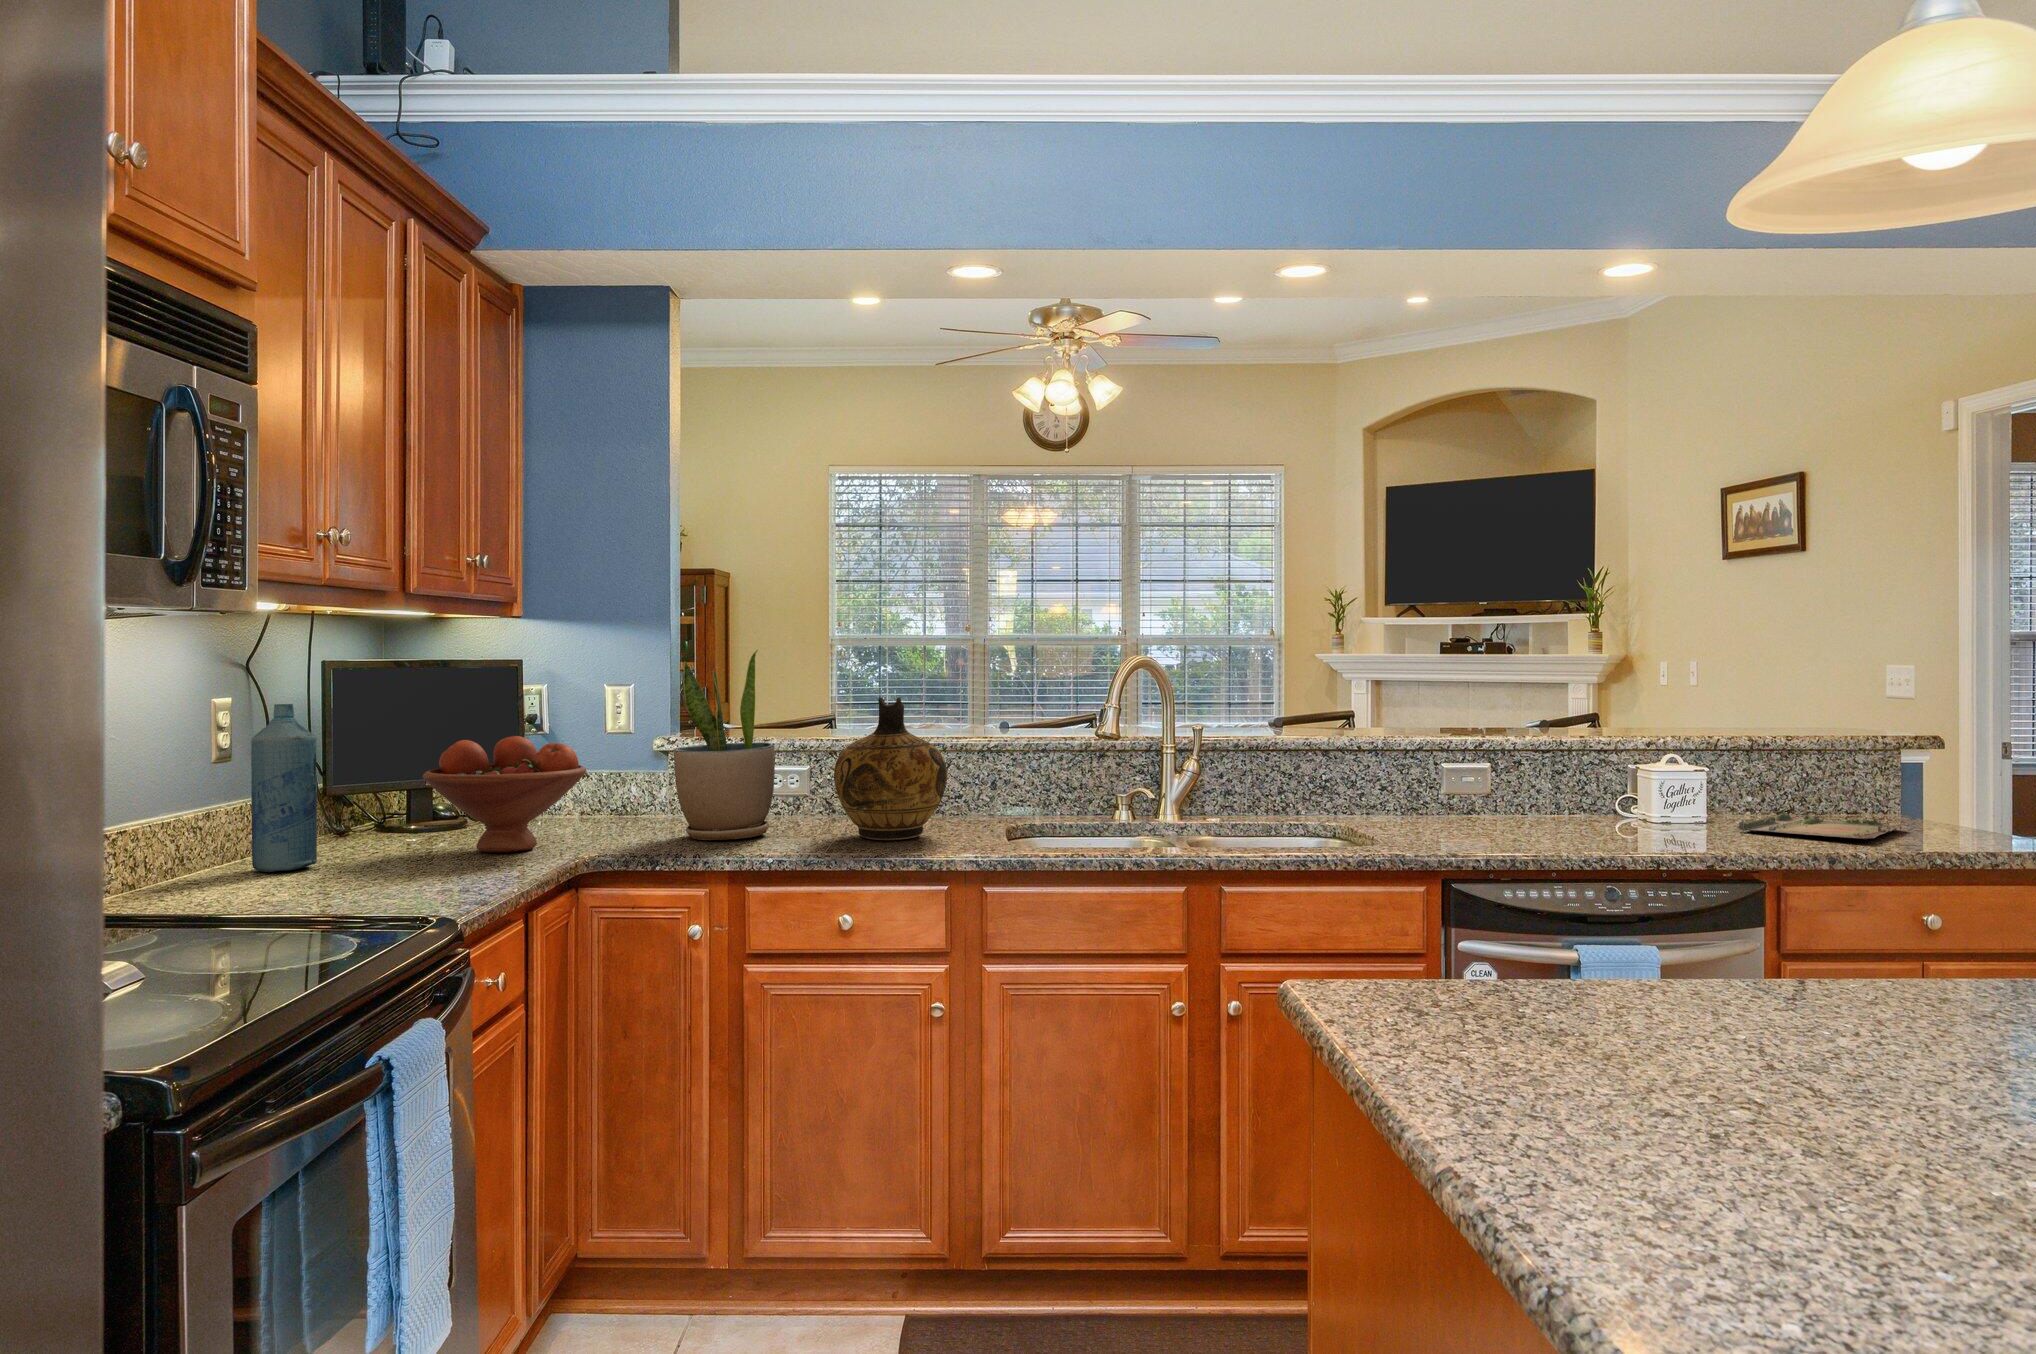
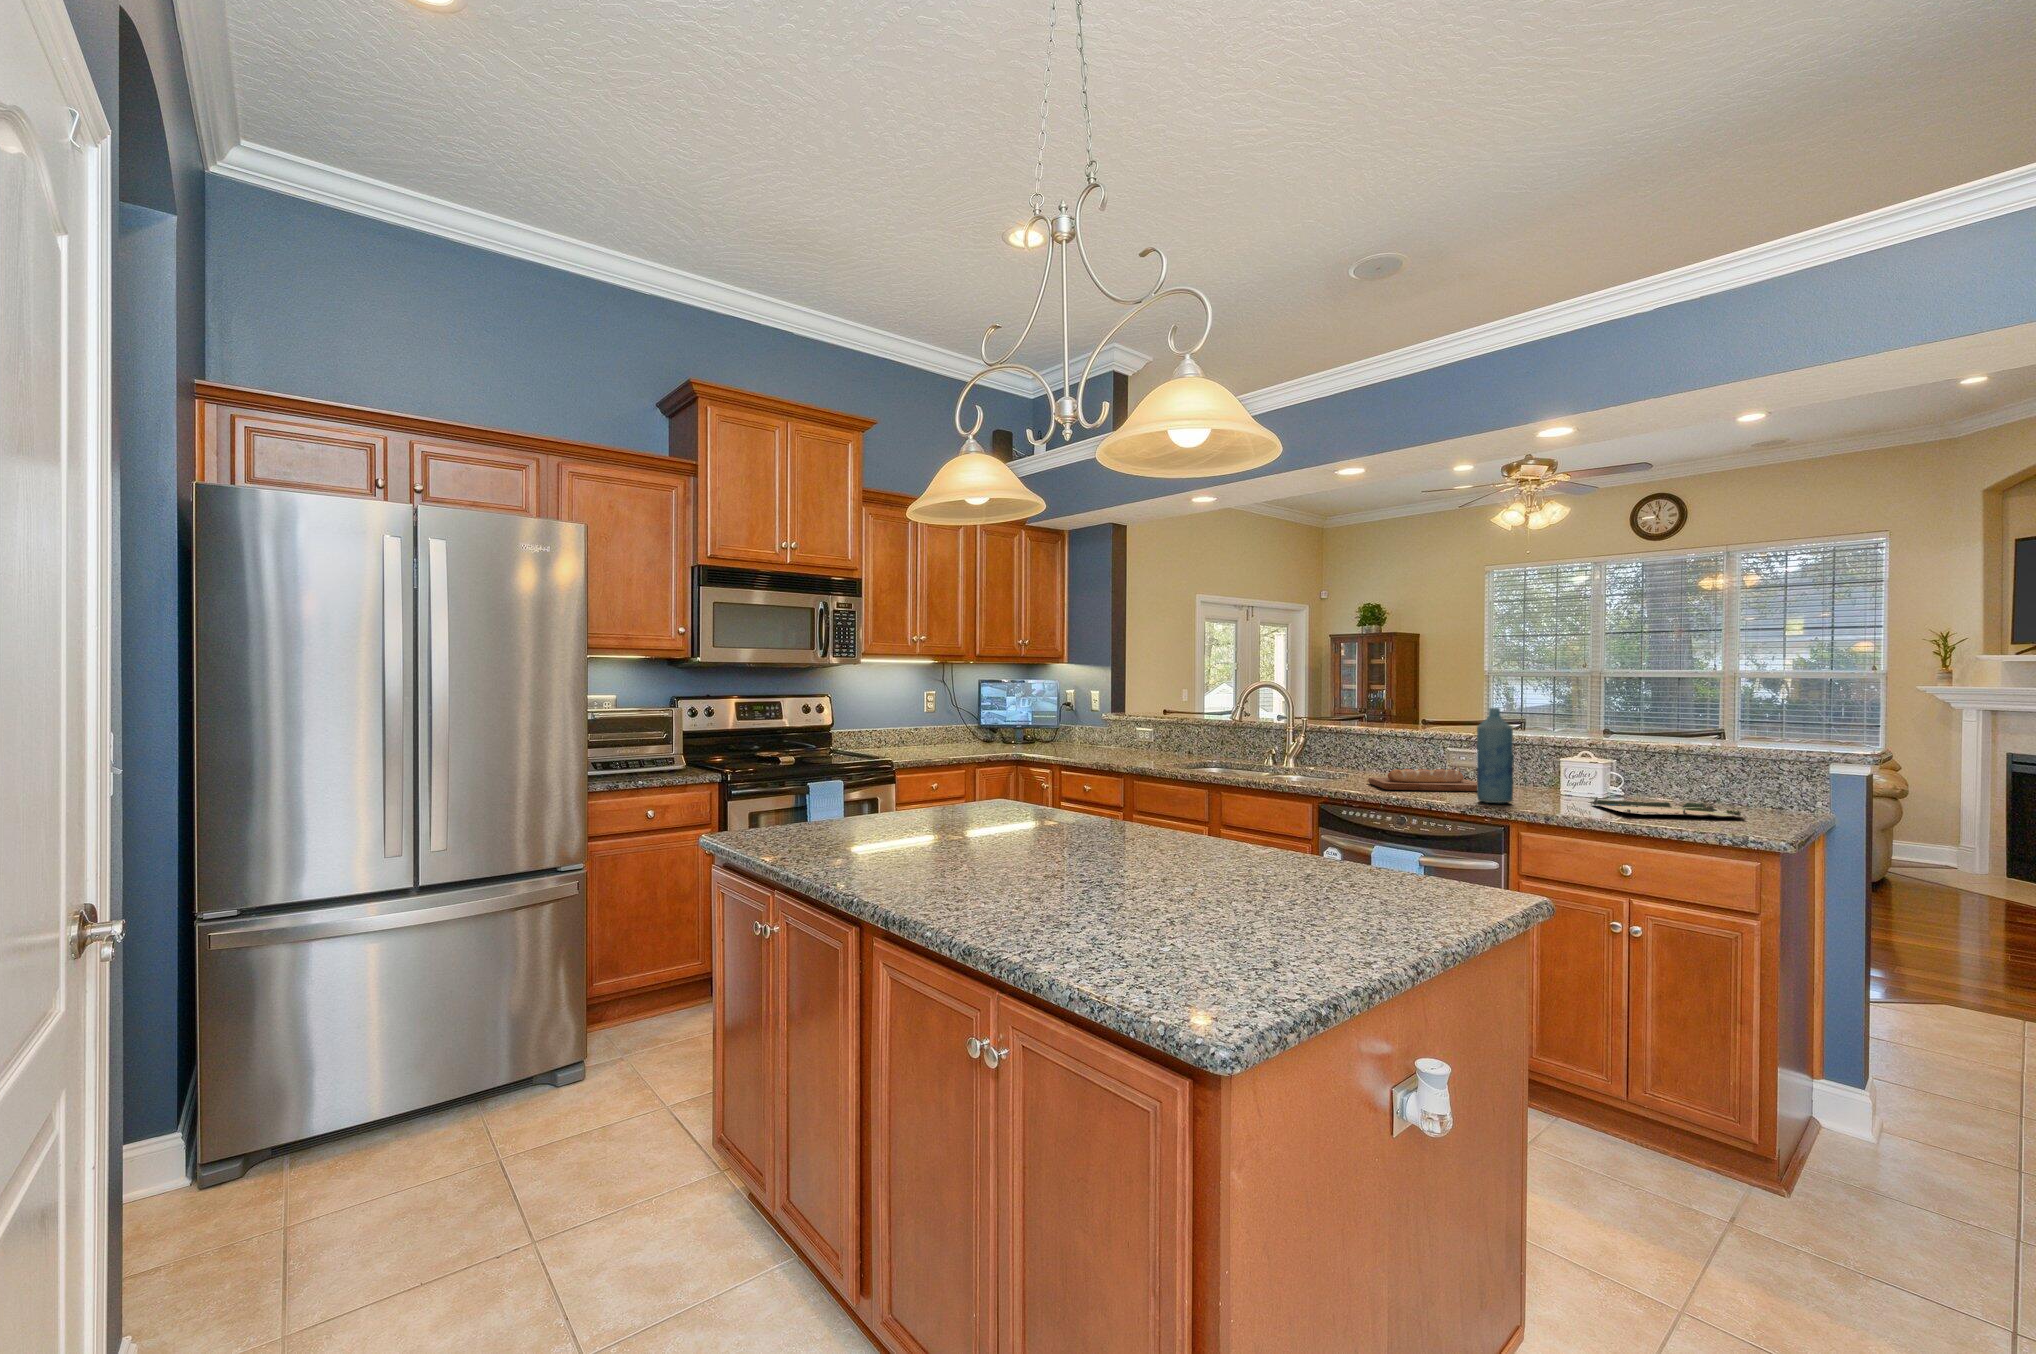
potted plant: present [673,650,775,840] -> none [1073,676,1115,755]
ceramic jug: present [834,697,947,840] -> none [1119,697,1170,761]
bottle: present [251,704,317,872] -> present [1477,708,1514,803]
fruit bowl: present [423,736,586,852] -> none [992,709,1048,751]
bread loaf: none [1423,798,1573,843] -> present [1368,769,1477,791]

